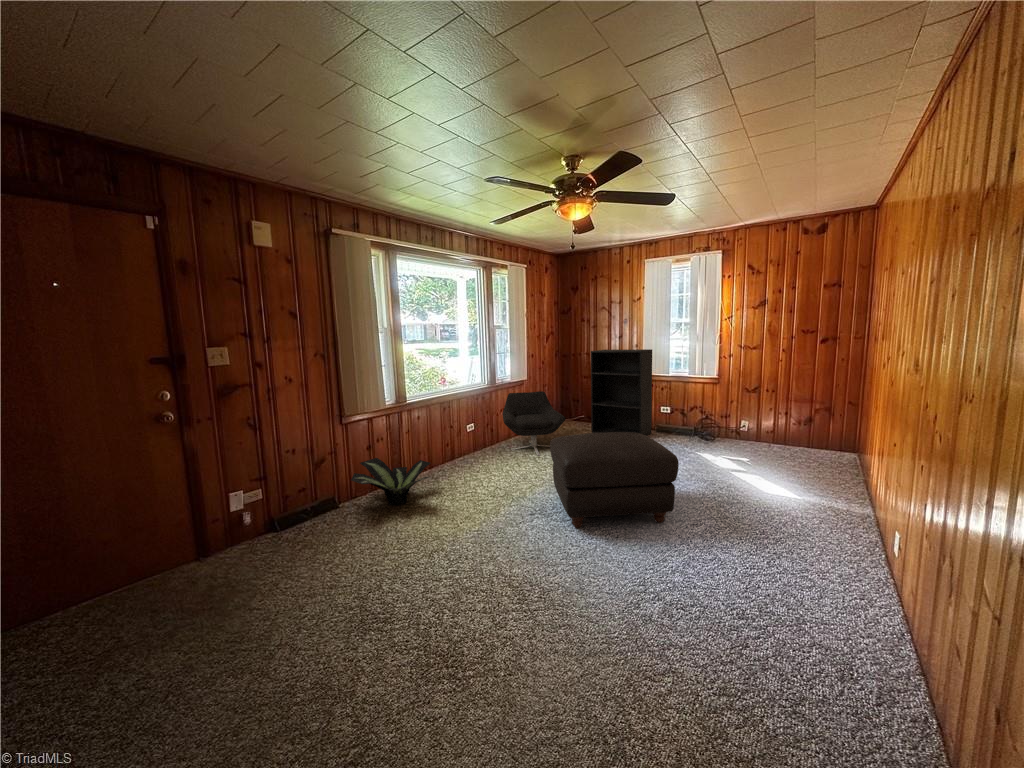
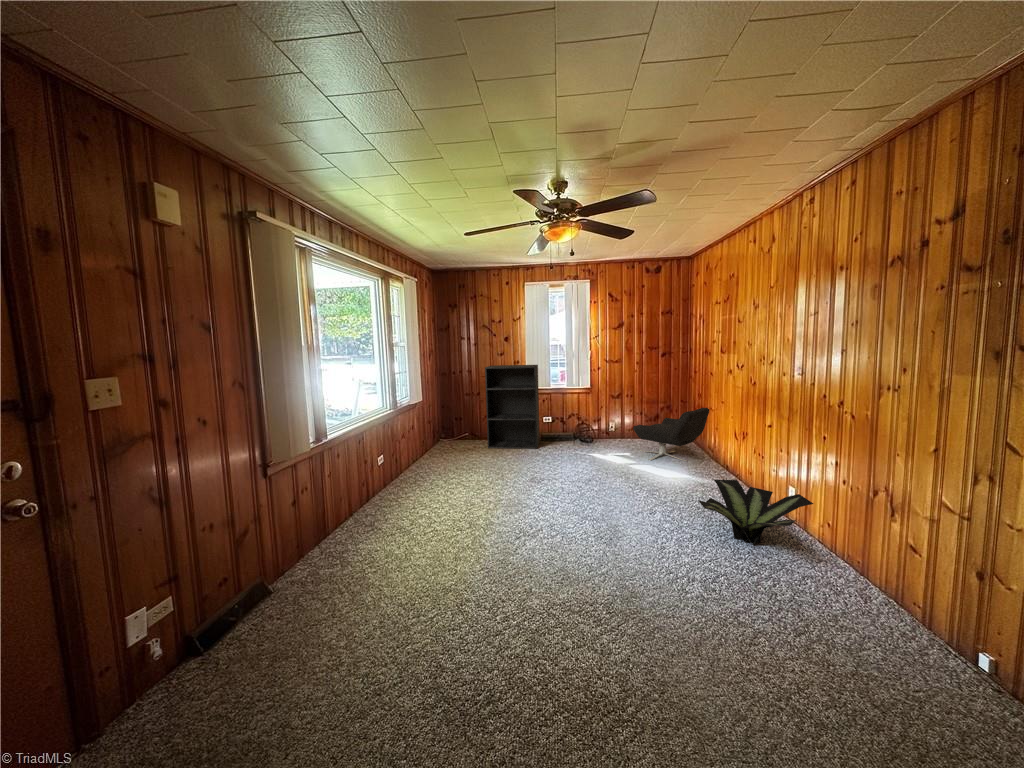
lounge chair: present [502,391,566,456] -> present [633,408,709,461]
ottoman: present [550,432,679,528] -> none [516,442,642,540]
potted plant: present [351,458,431,505] -> present [698,480,813,545]

